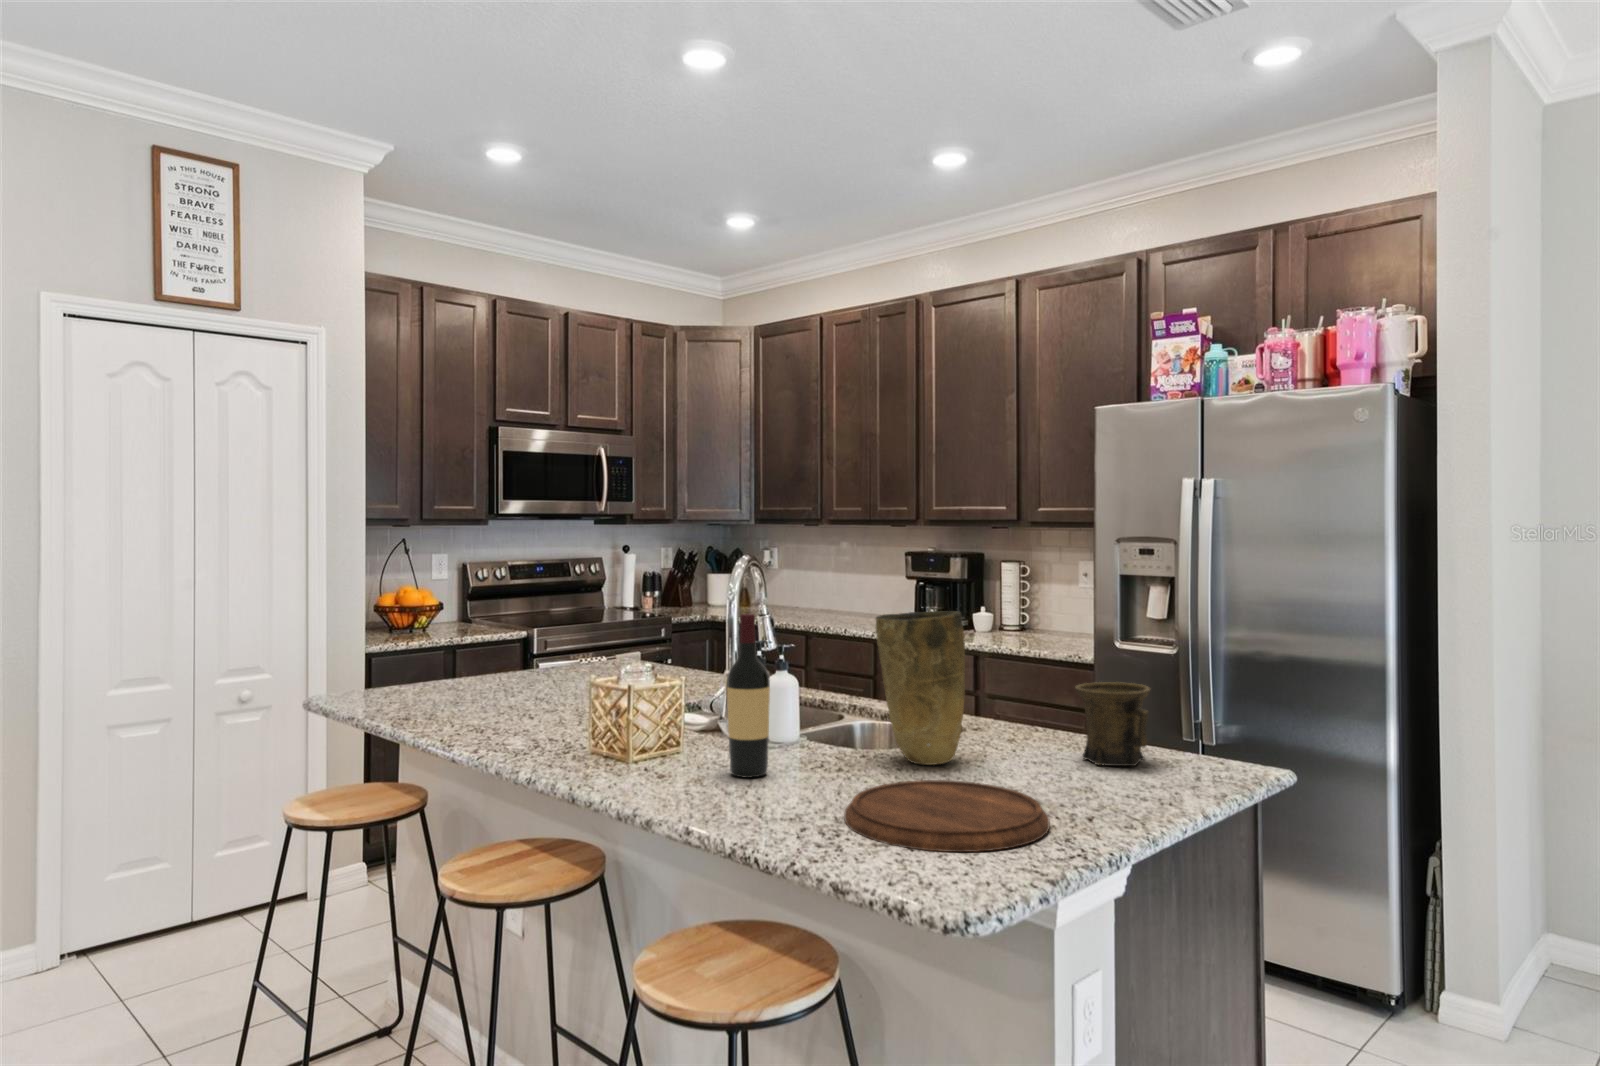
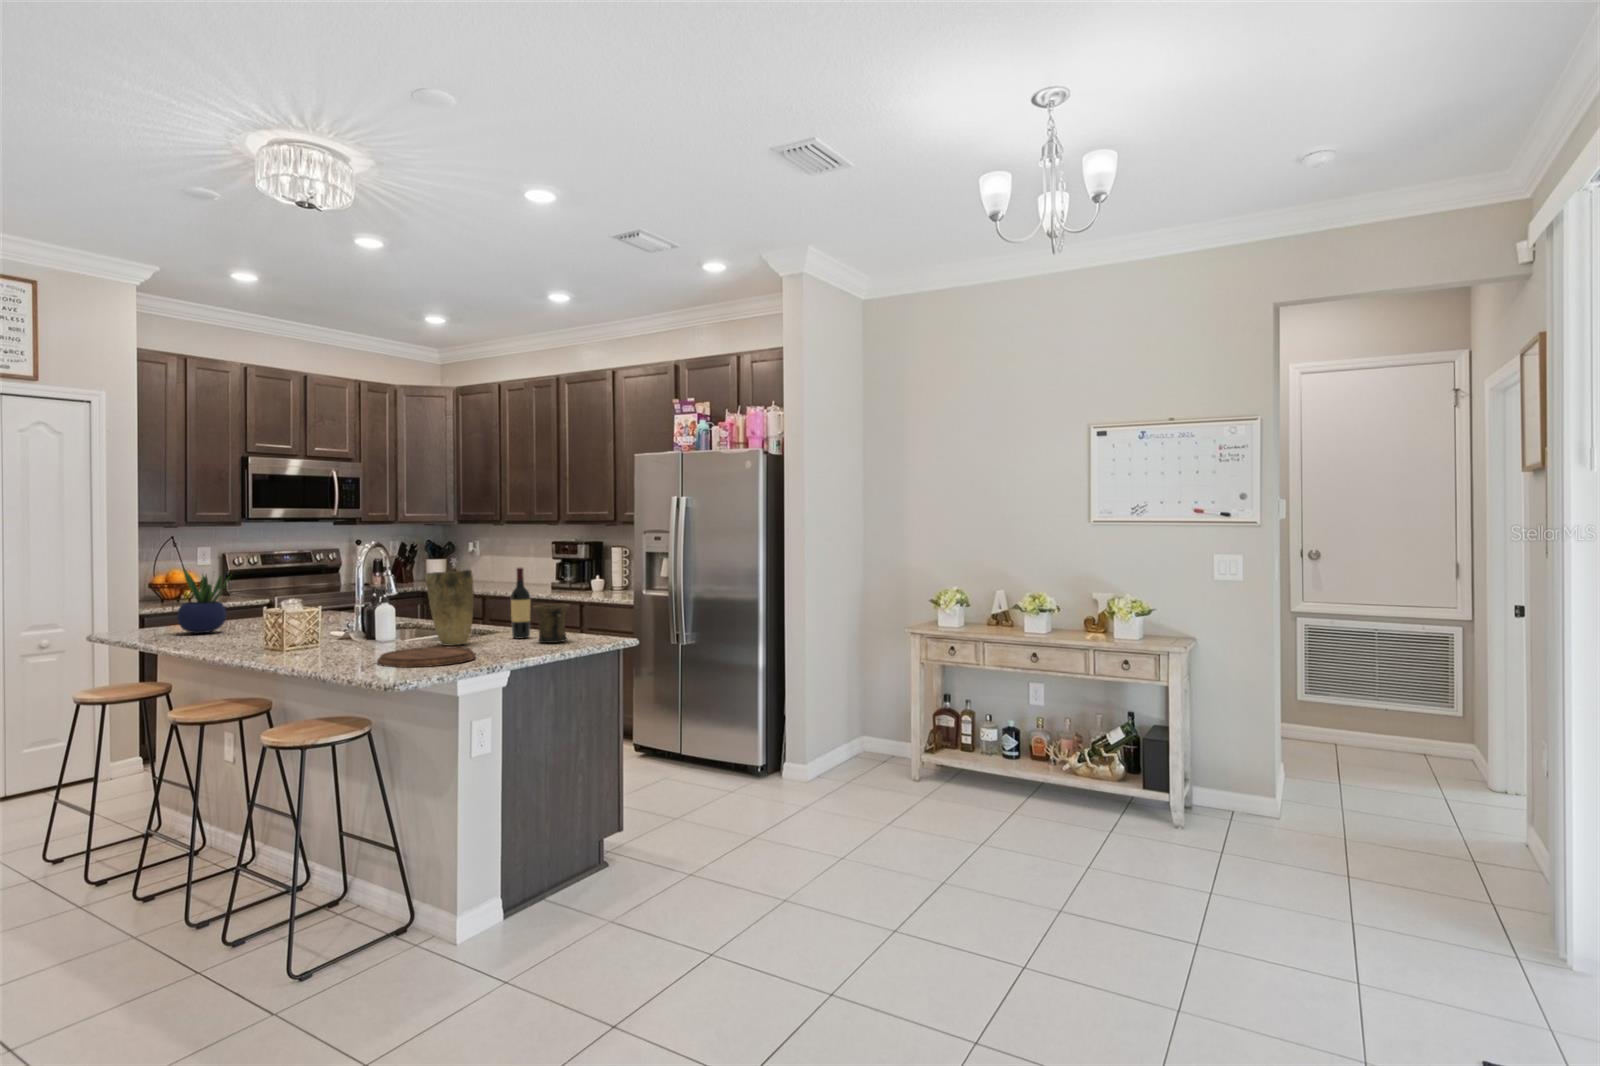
potted plant: none [426,588,509,704] -> present [177,569,229,633]
wine bottle: present [727,614,770,778] -> present [511,568,531,639]

